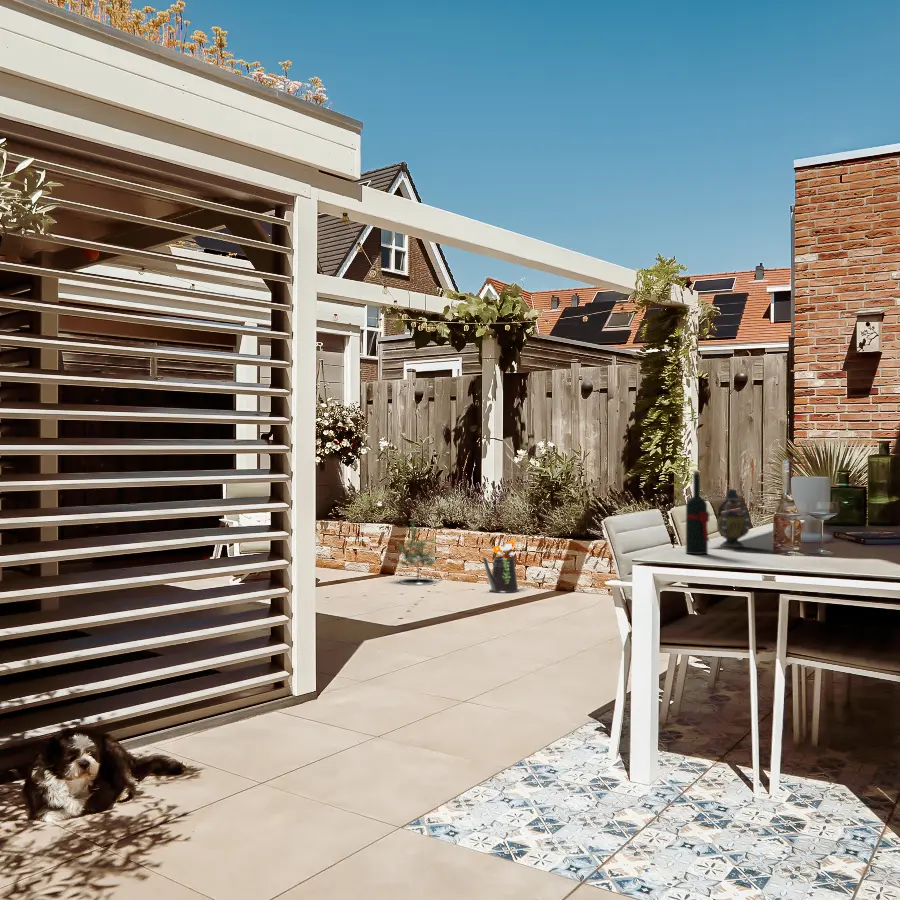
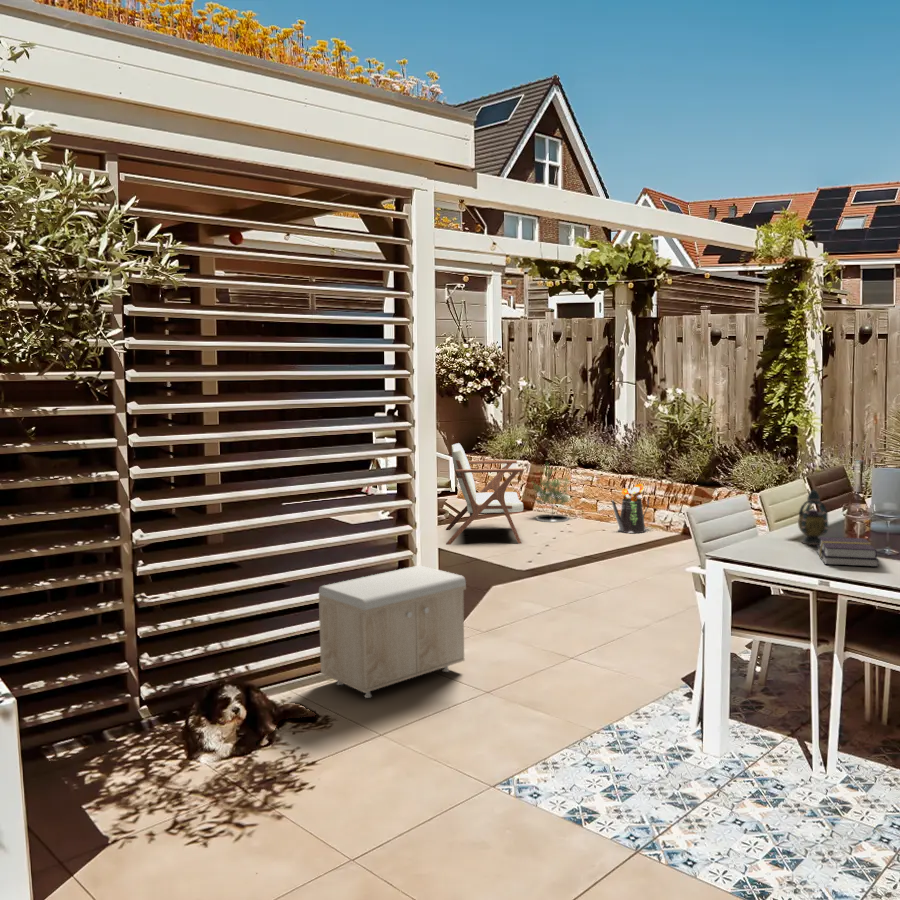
wine bottle: present [686,471,709,554] -> none [759,482,782,559]
lounge chair: none [302,497,391,606] -> present [446,443,523,545]
book: none [741,534,813,557] -> present [817,537,879,567]
storage bench: none [172,597,347,748] -> present [319,565,466,698]

